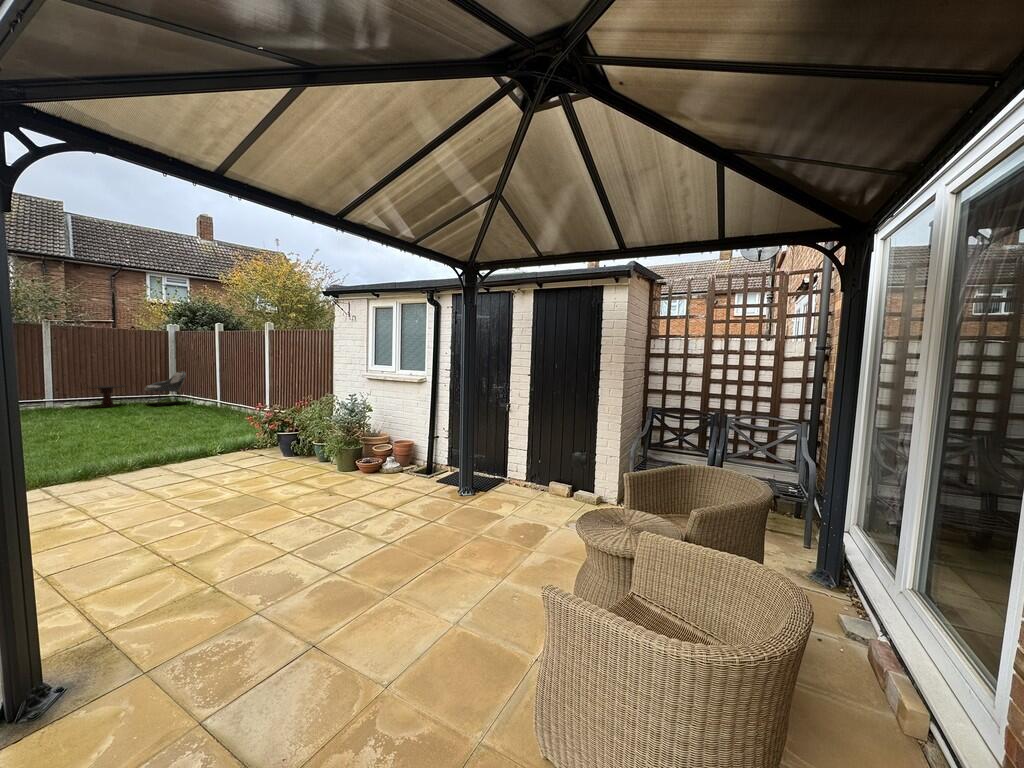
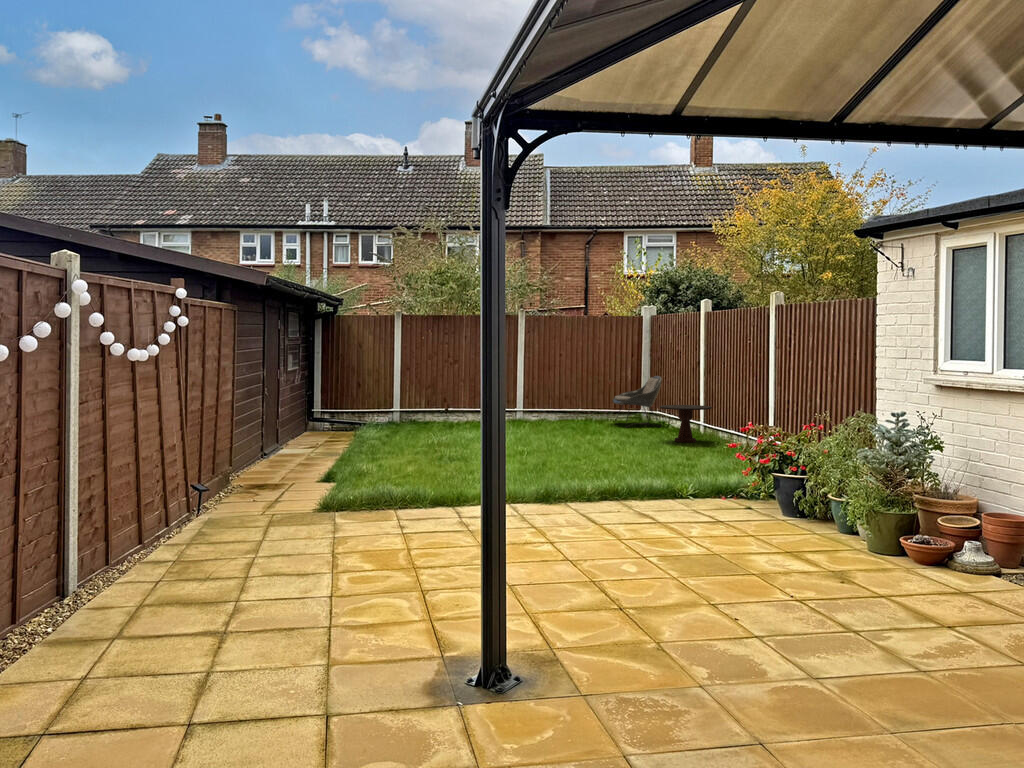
side table: present [86,385,127,407] -> present [660,405,712,443]

